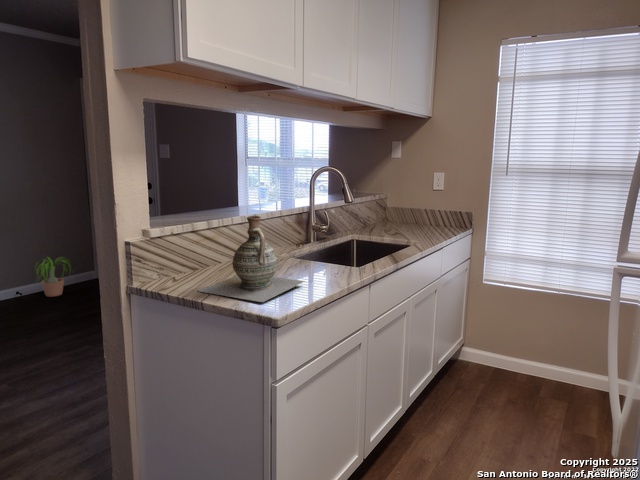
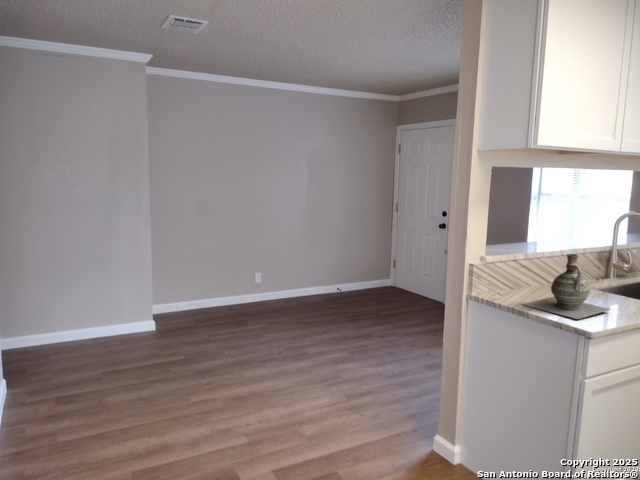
potted plant: present [35,257,71,297] -> none [352,265,383,296]

